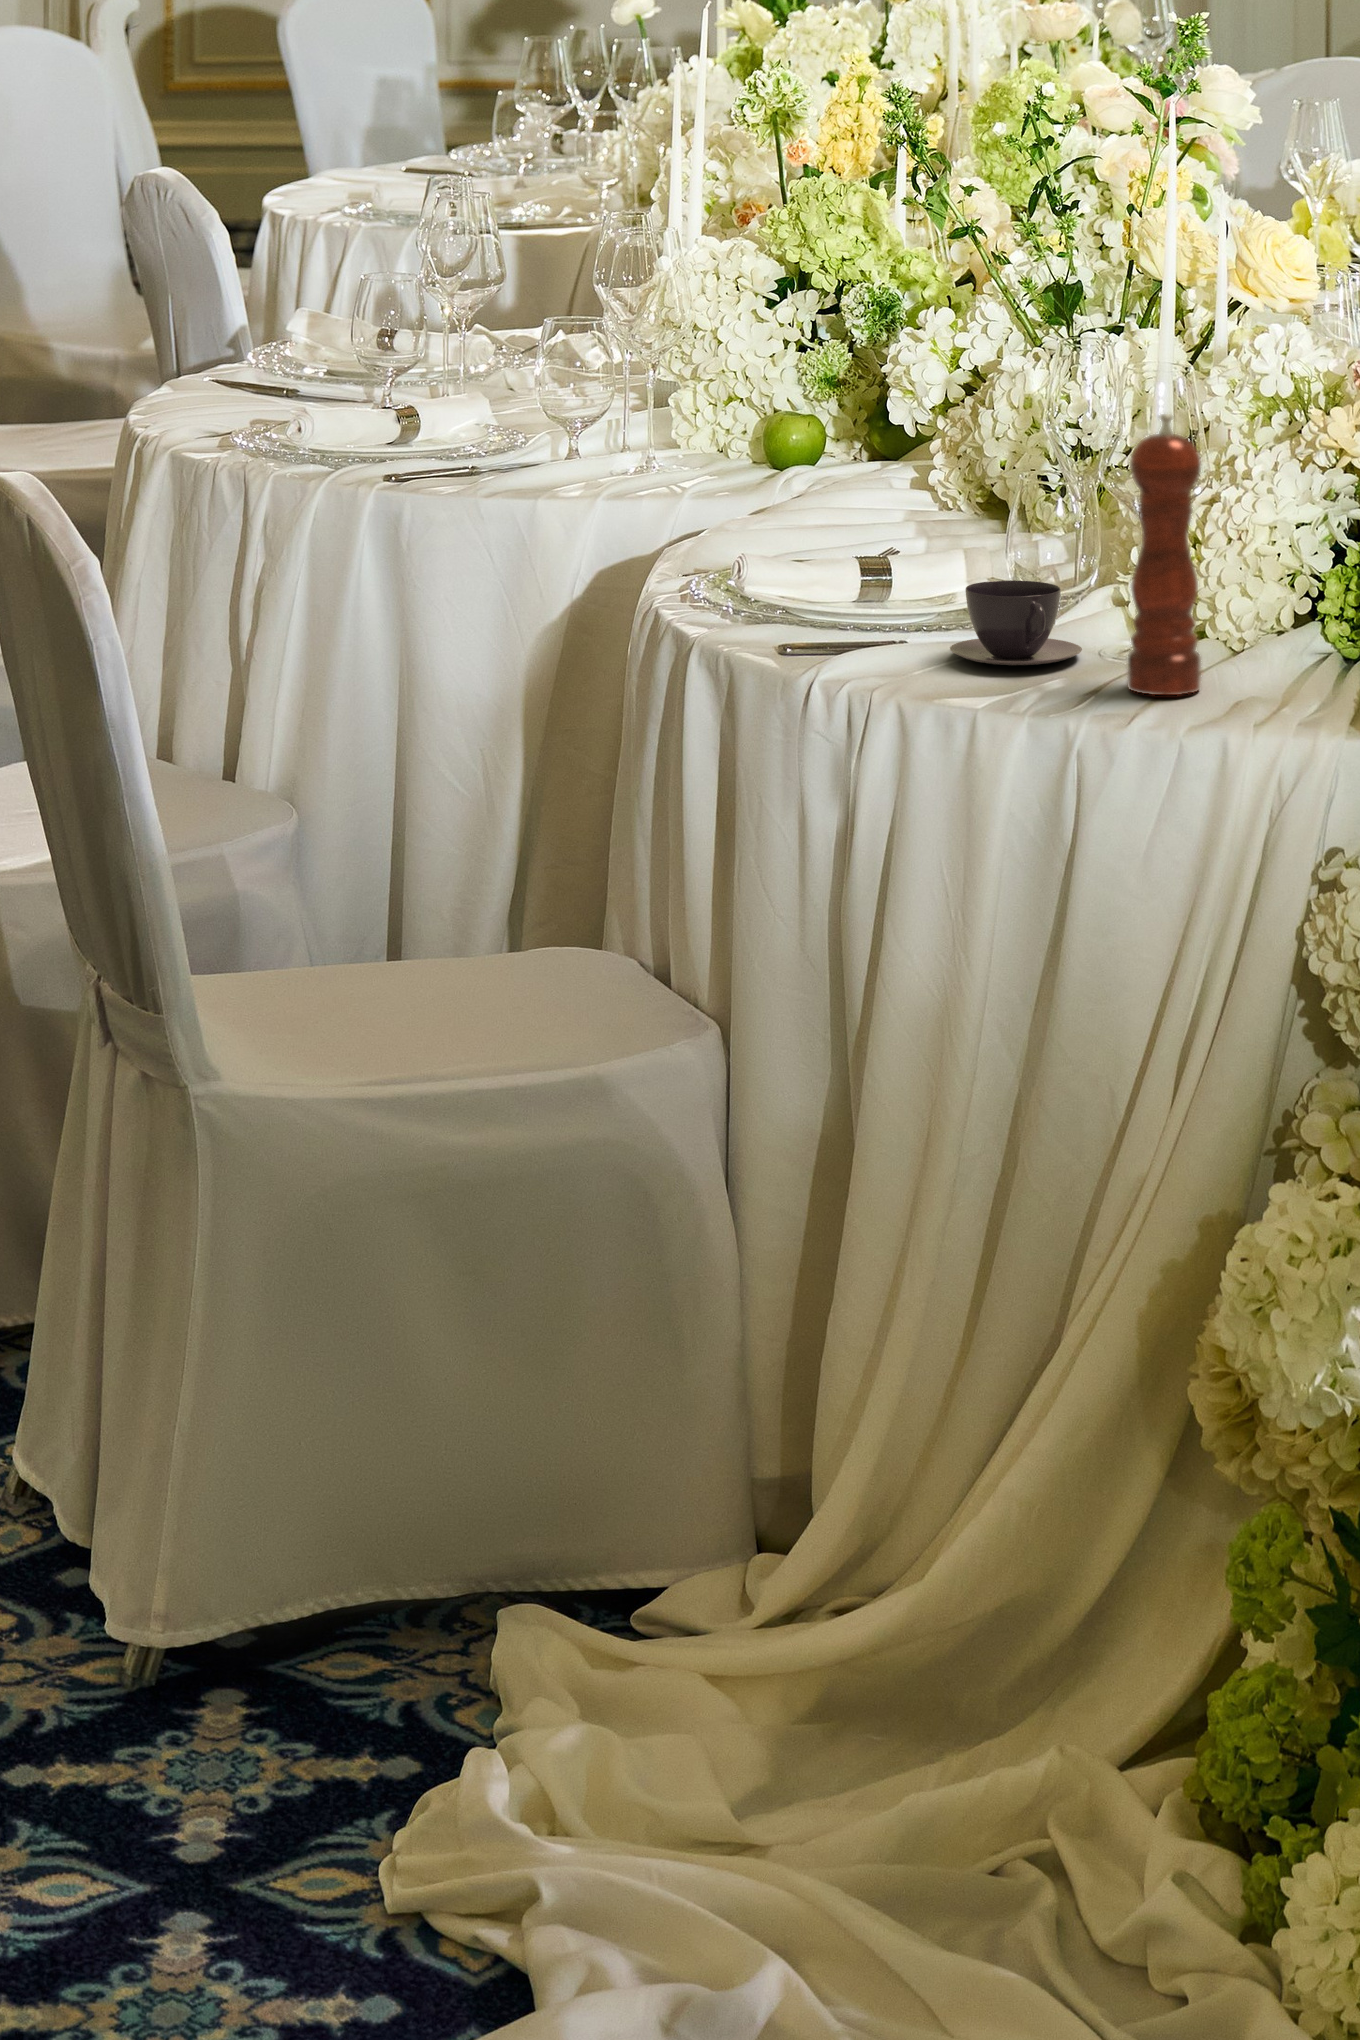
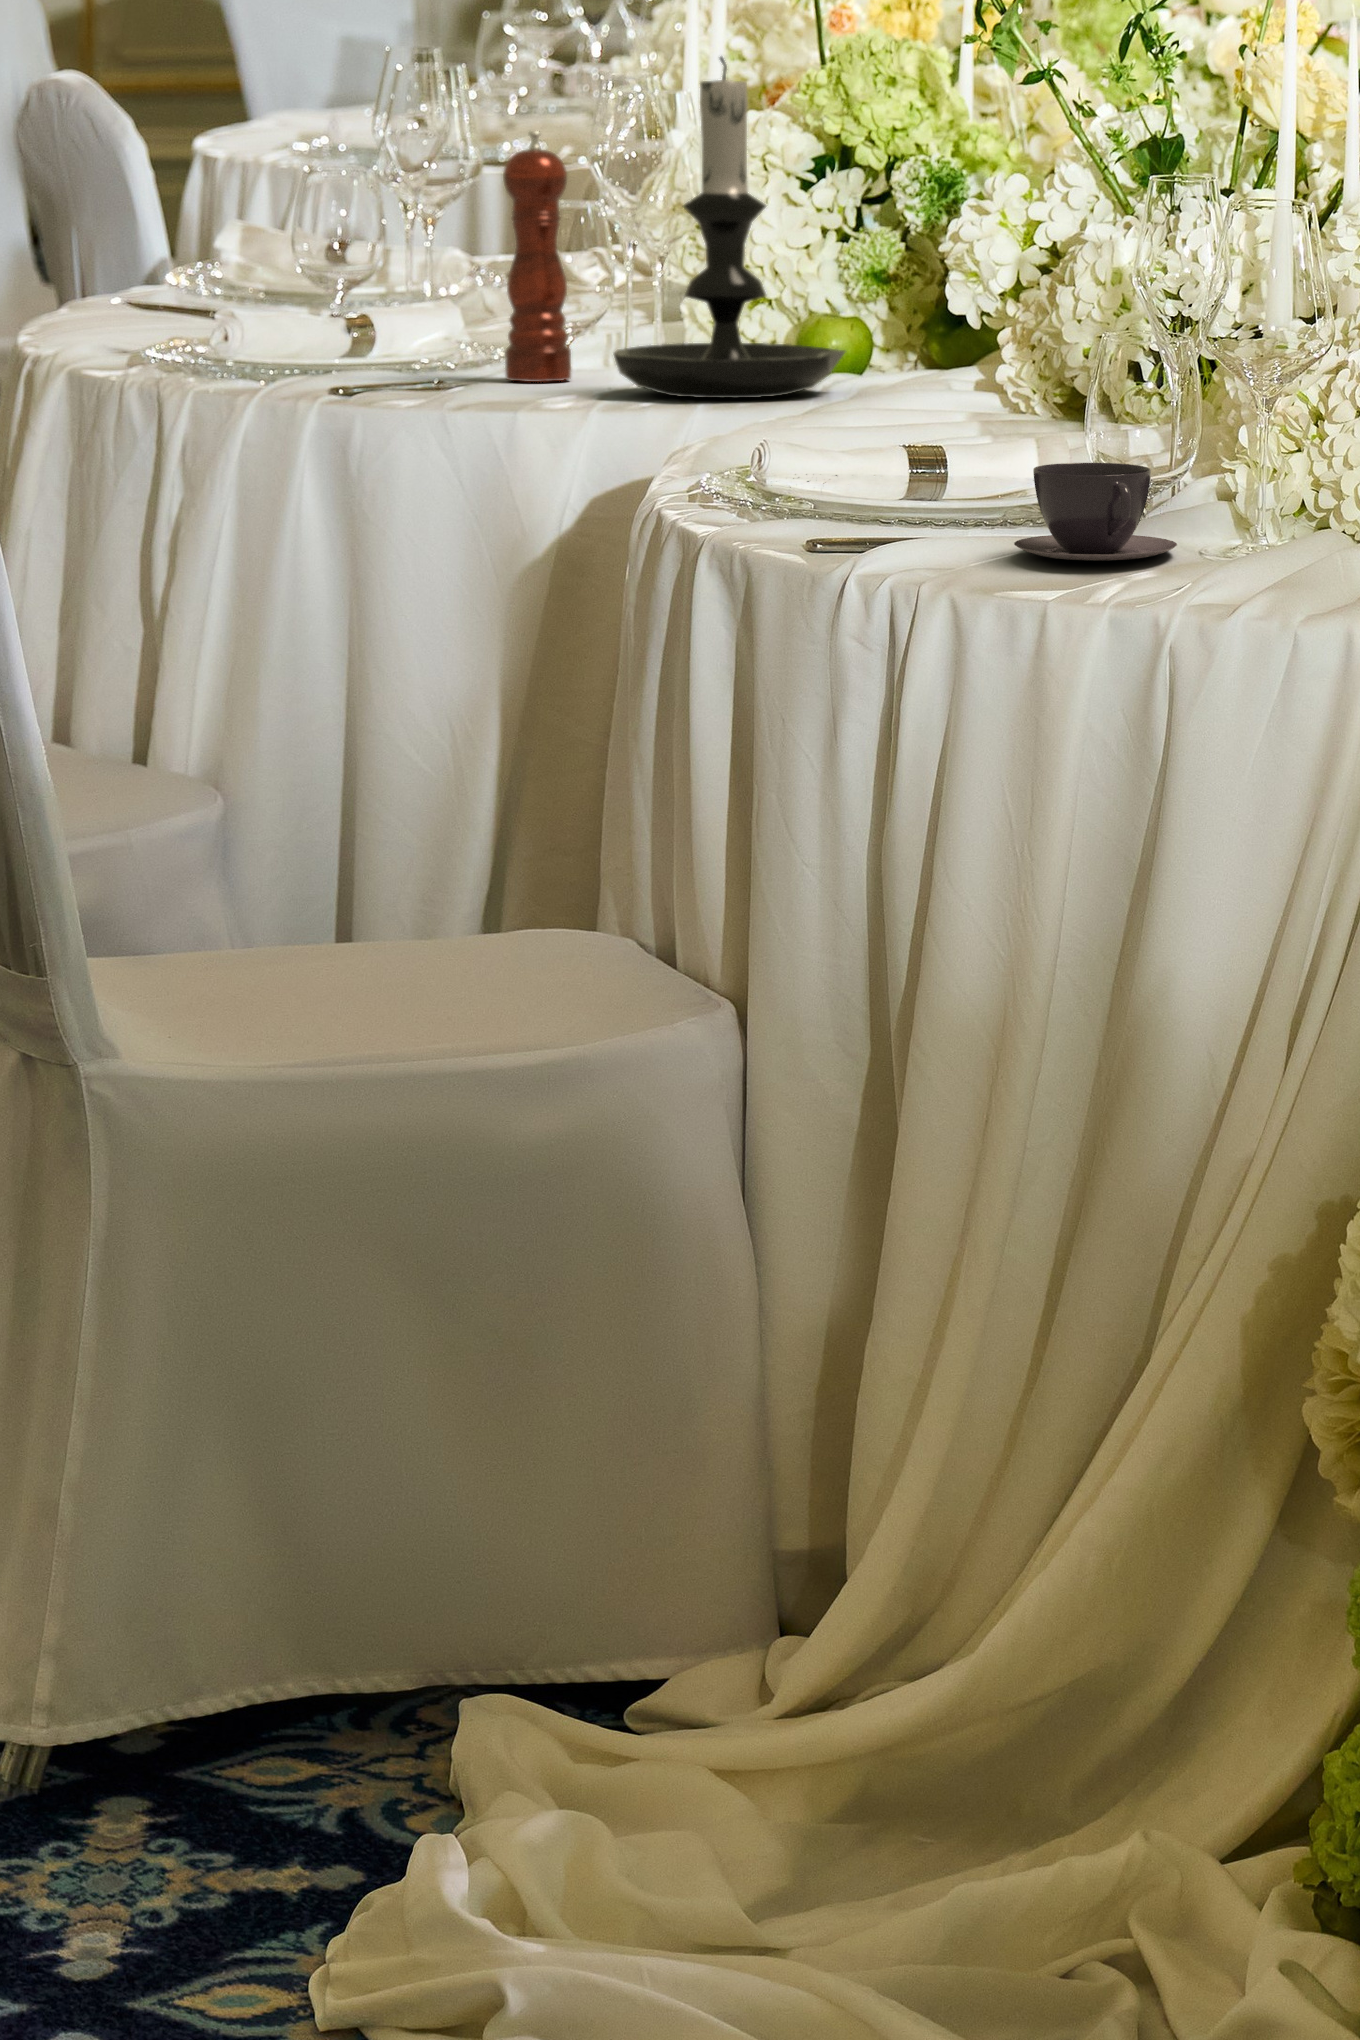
candle holder: none [619,209,808,486] -> present [614,57,845,398]
pepper mill: present [1127,414,1201,695] -> present [503,131,571,382]

